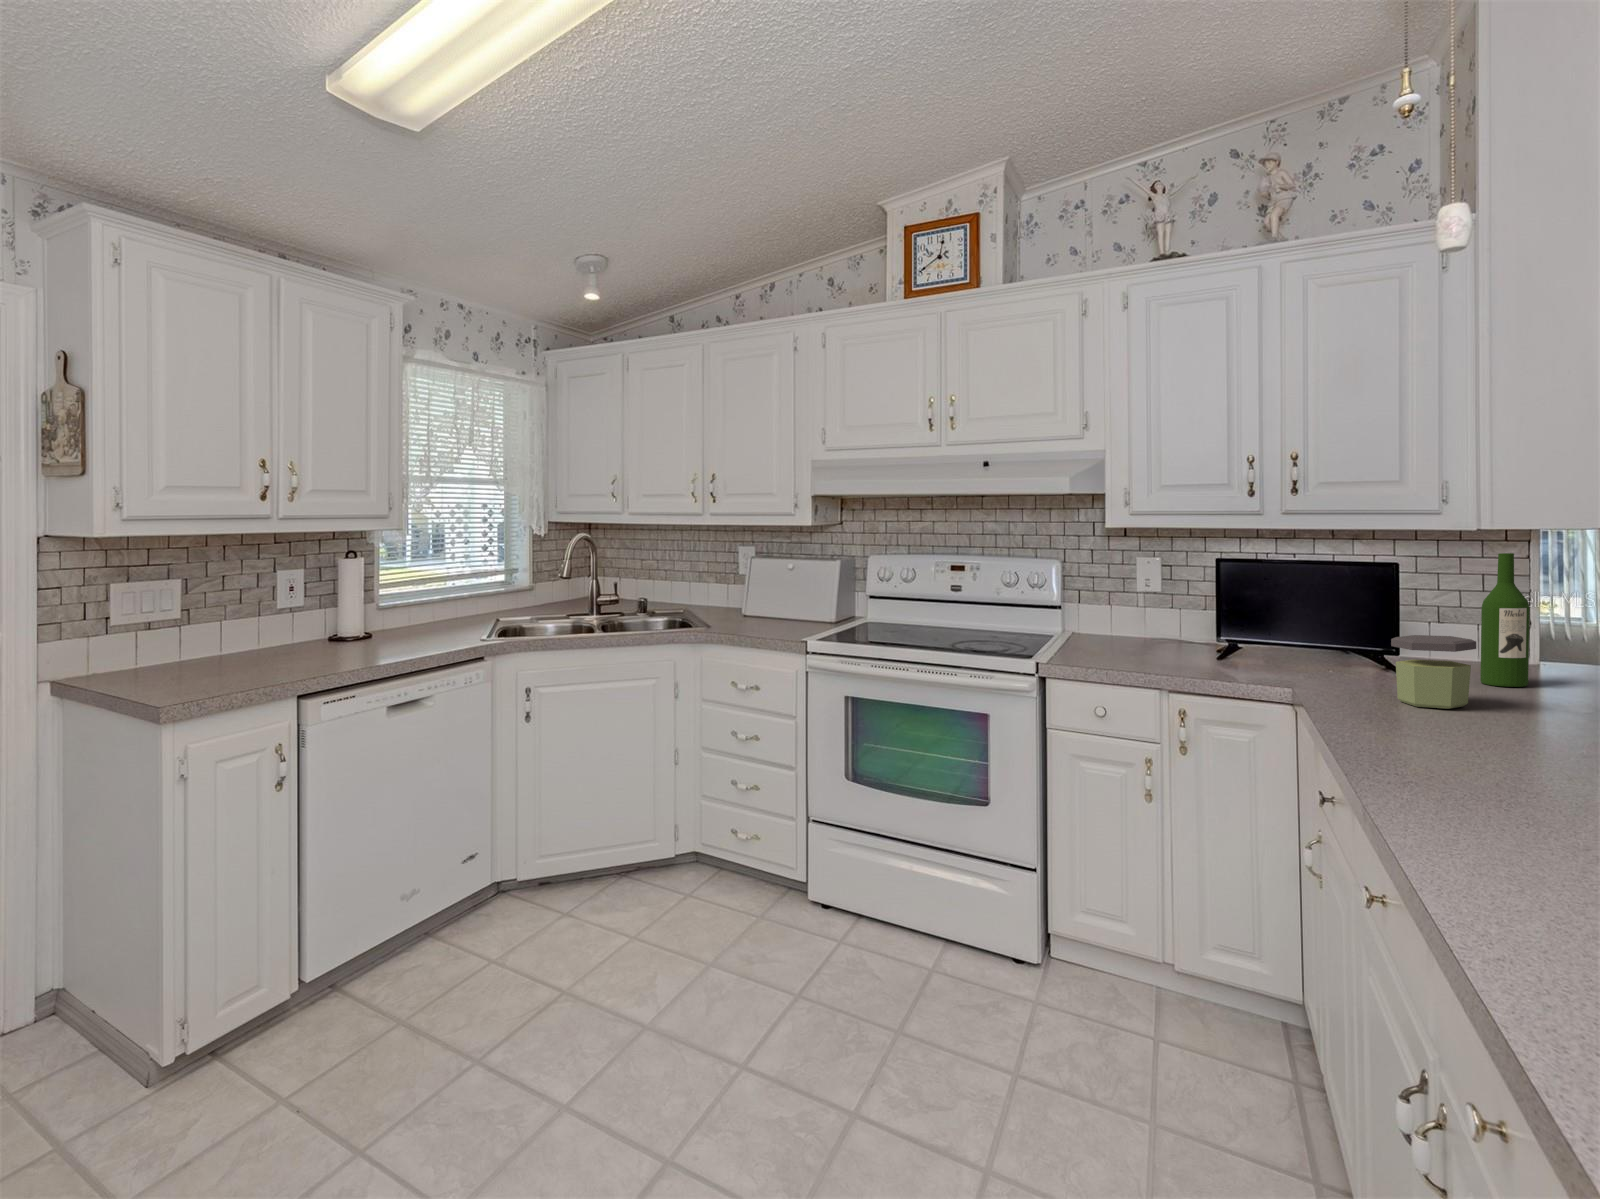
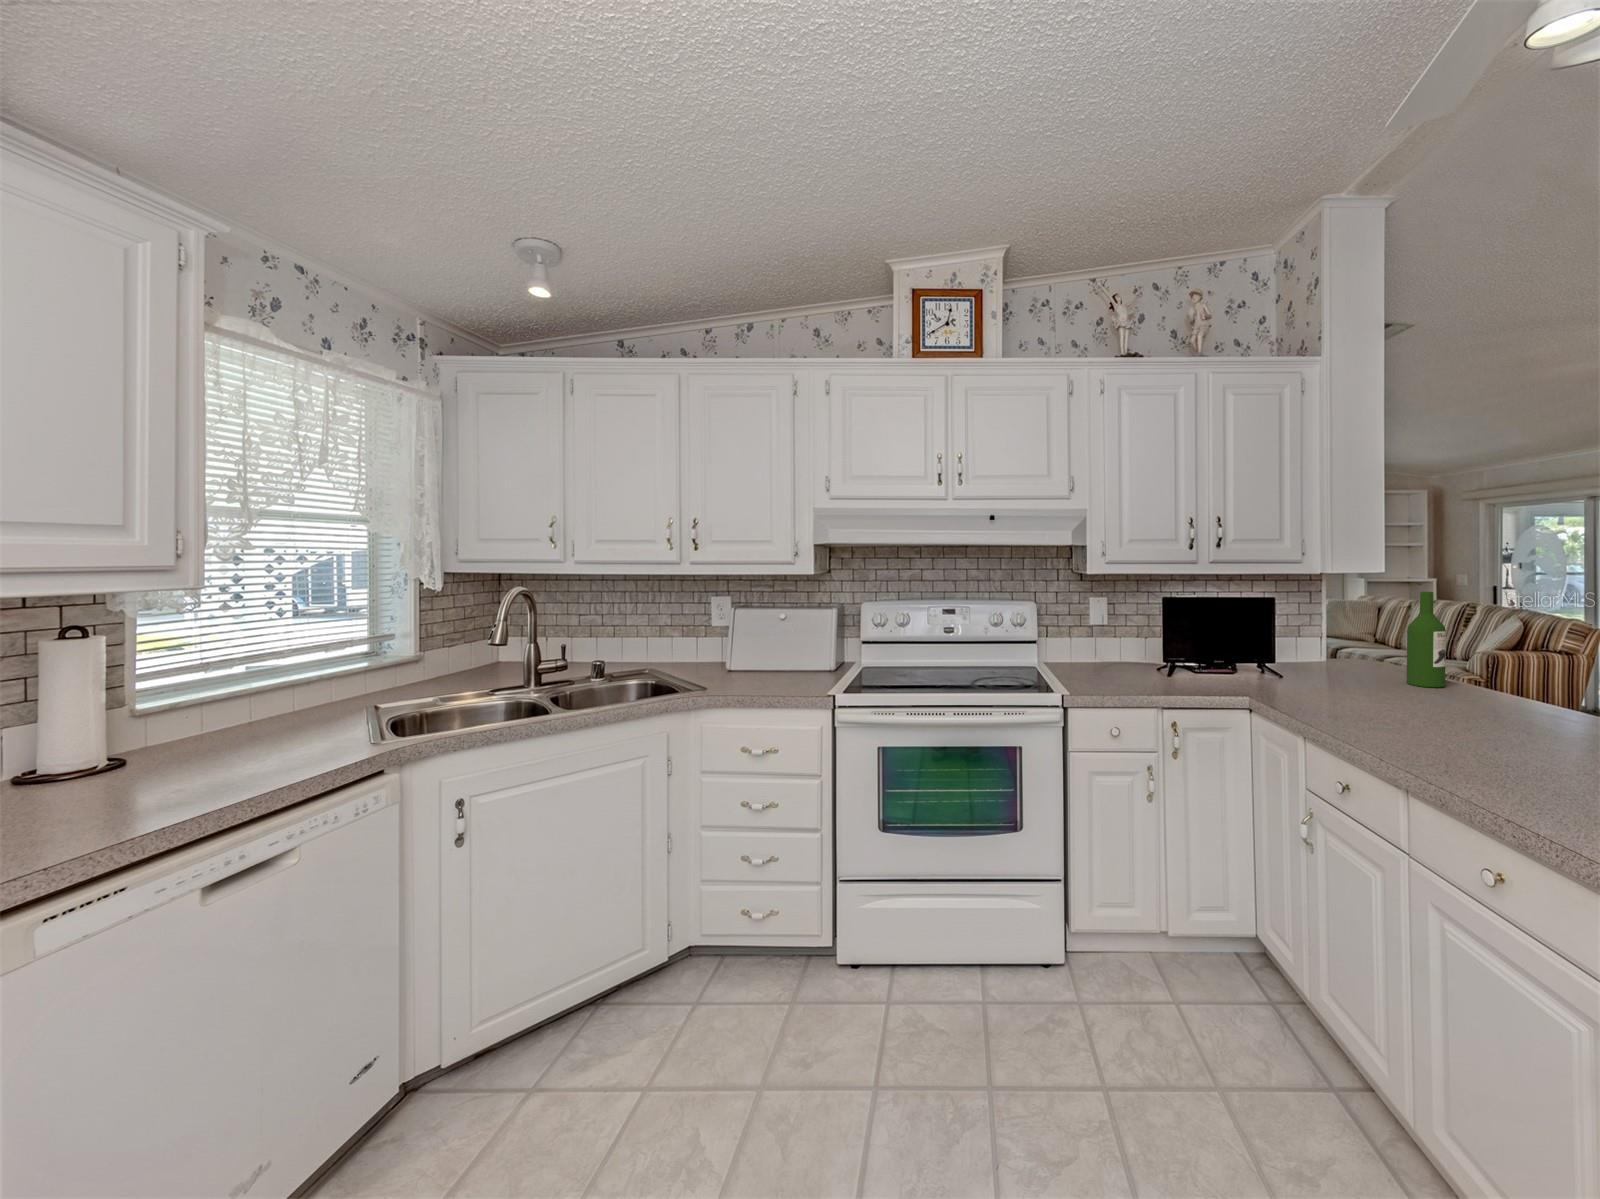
jar: present [1391,635,1476,709] -> none [1442,659,1520,718]

